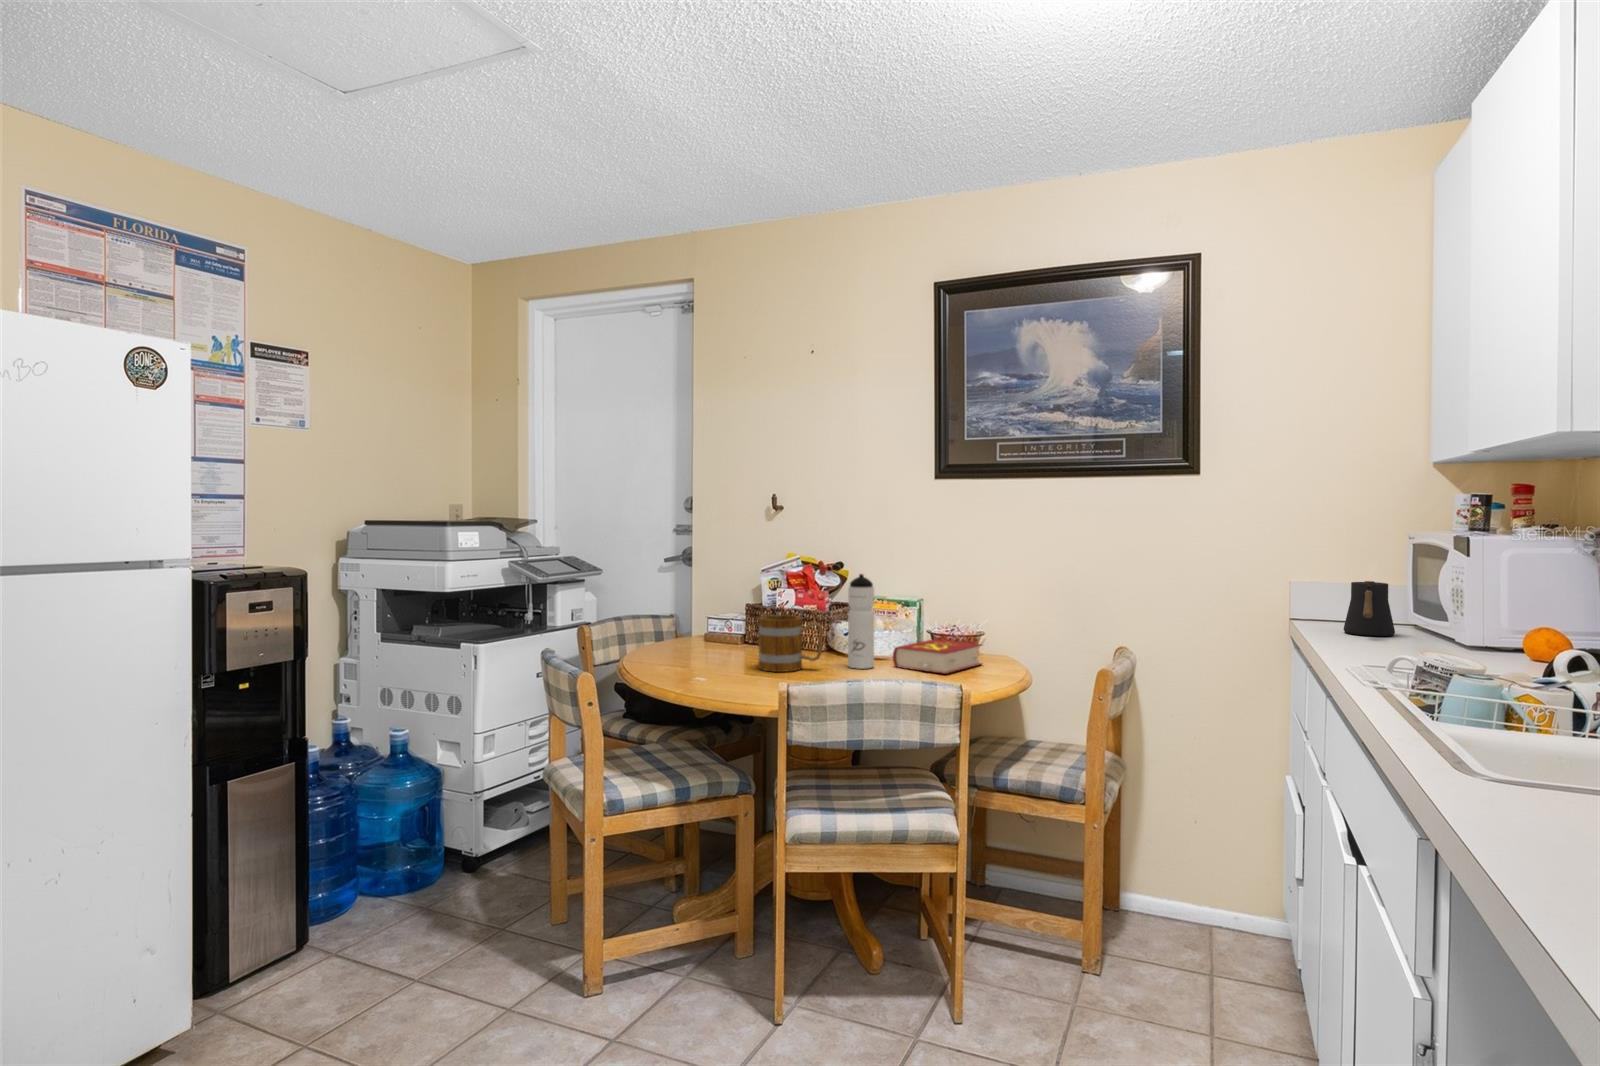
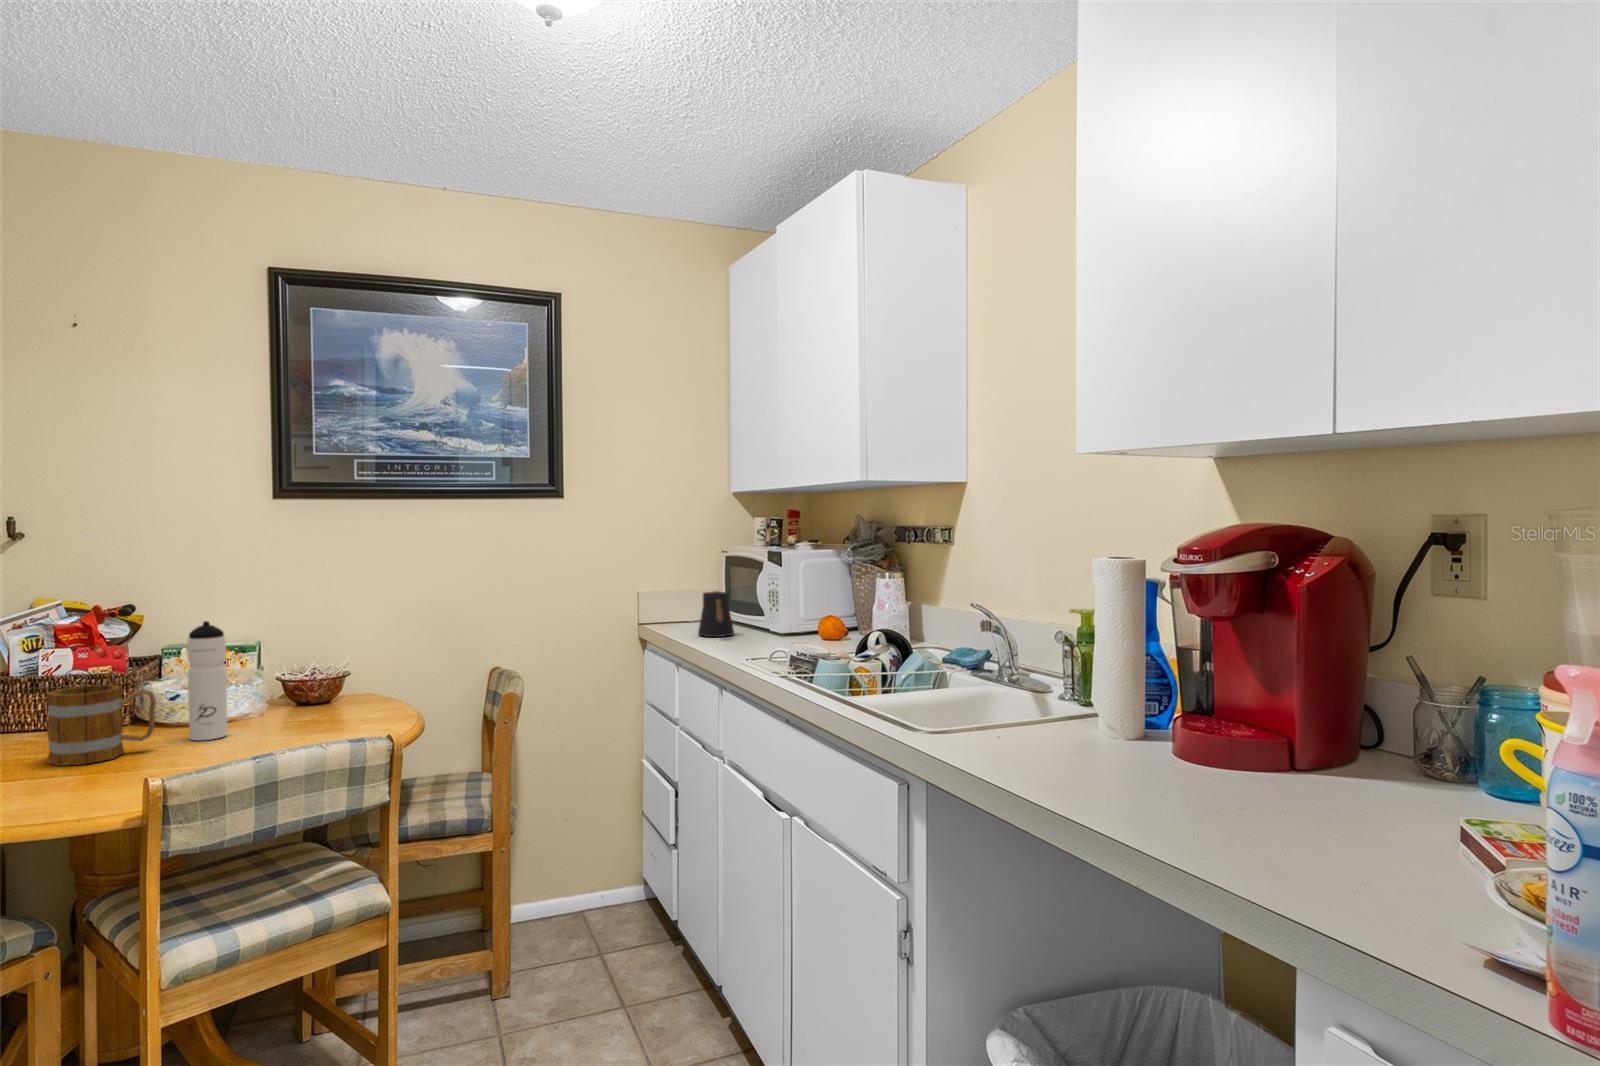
book: present [893,639,982,674] -> none [252,688,362,730]

